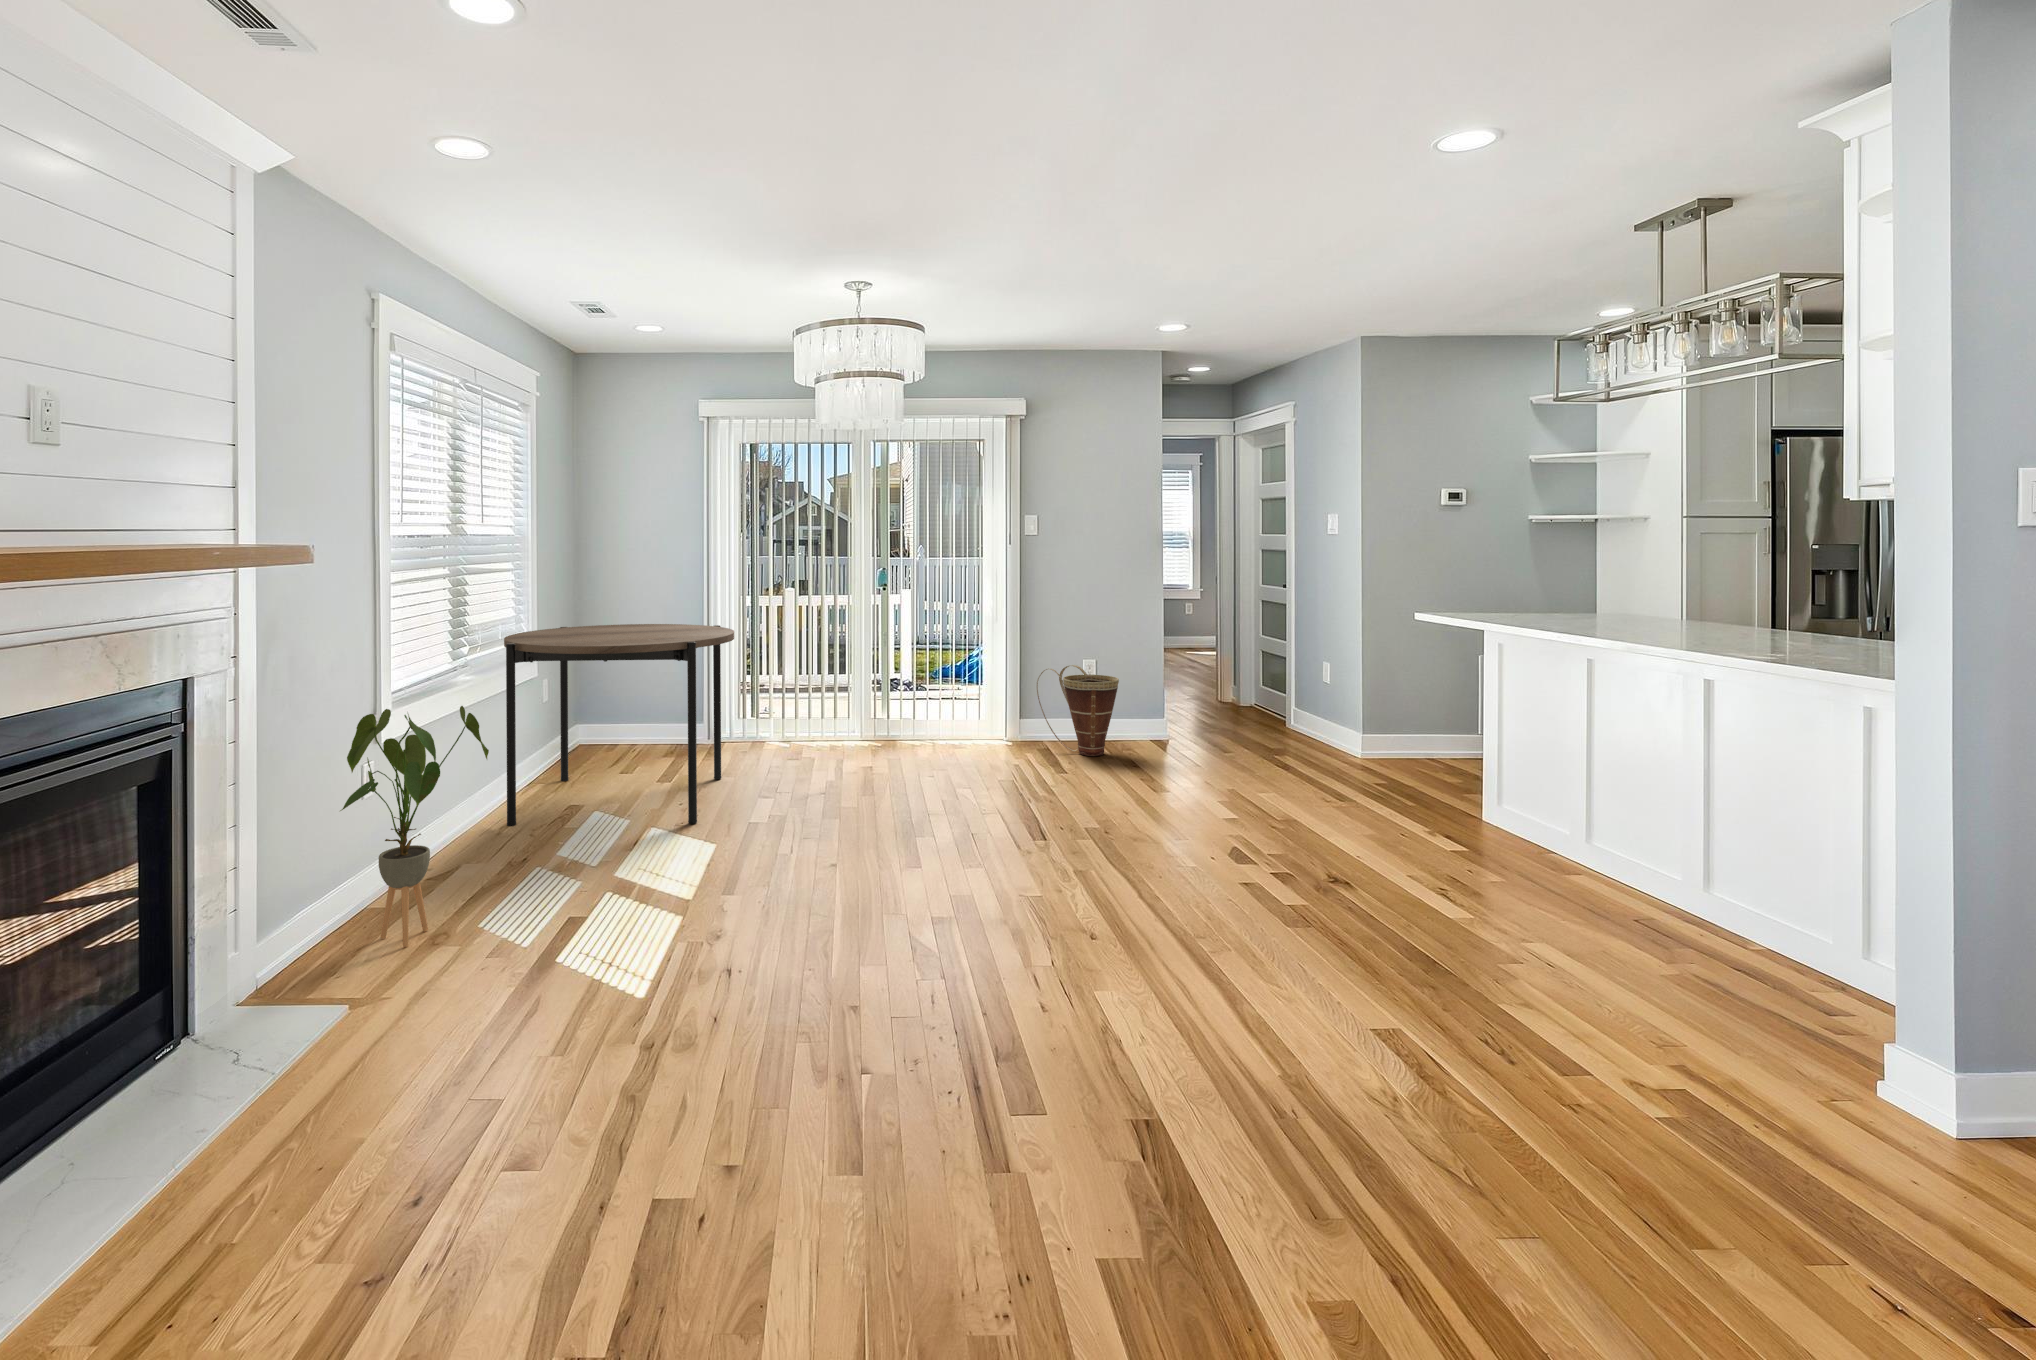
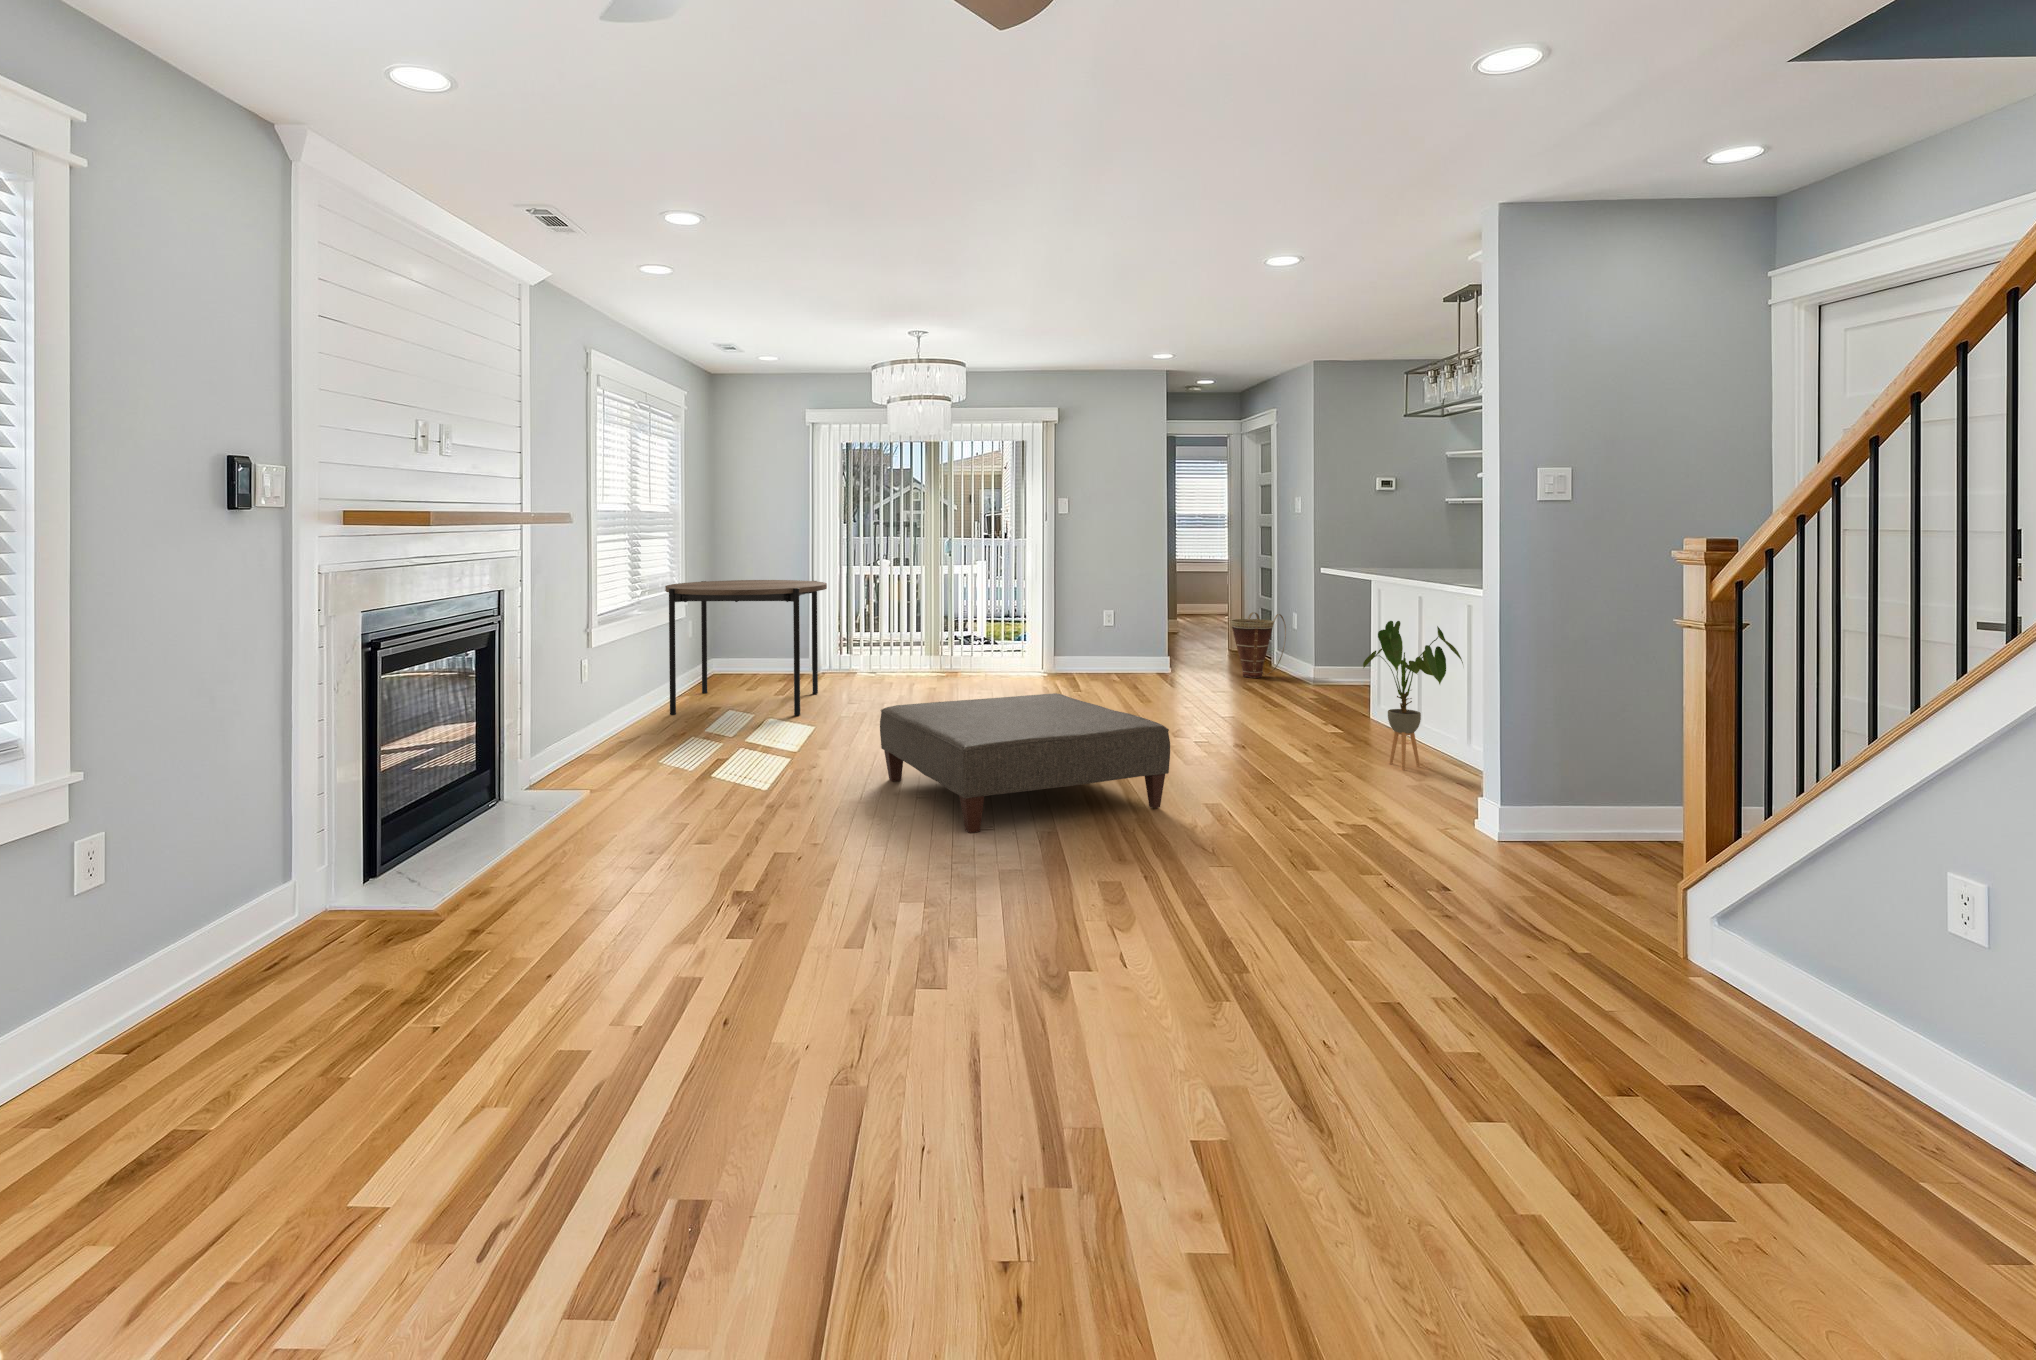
basket: present [1037,665,1119,756] -> present [1231,612,1286,678]
house plant: present [340,706,489,947] -> present [1363,621,1463,769]
ottoman: none [828,815,1331,1141] -> present [880,693,1170,833]

